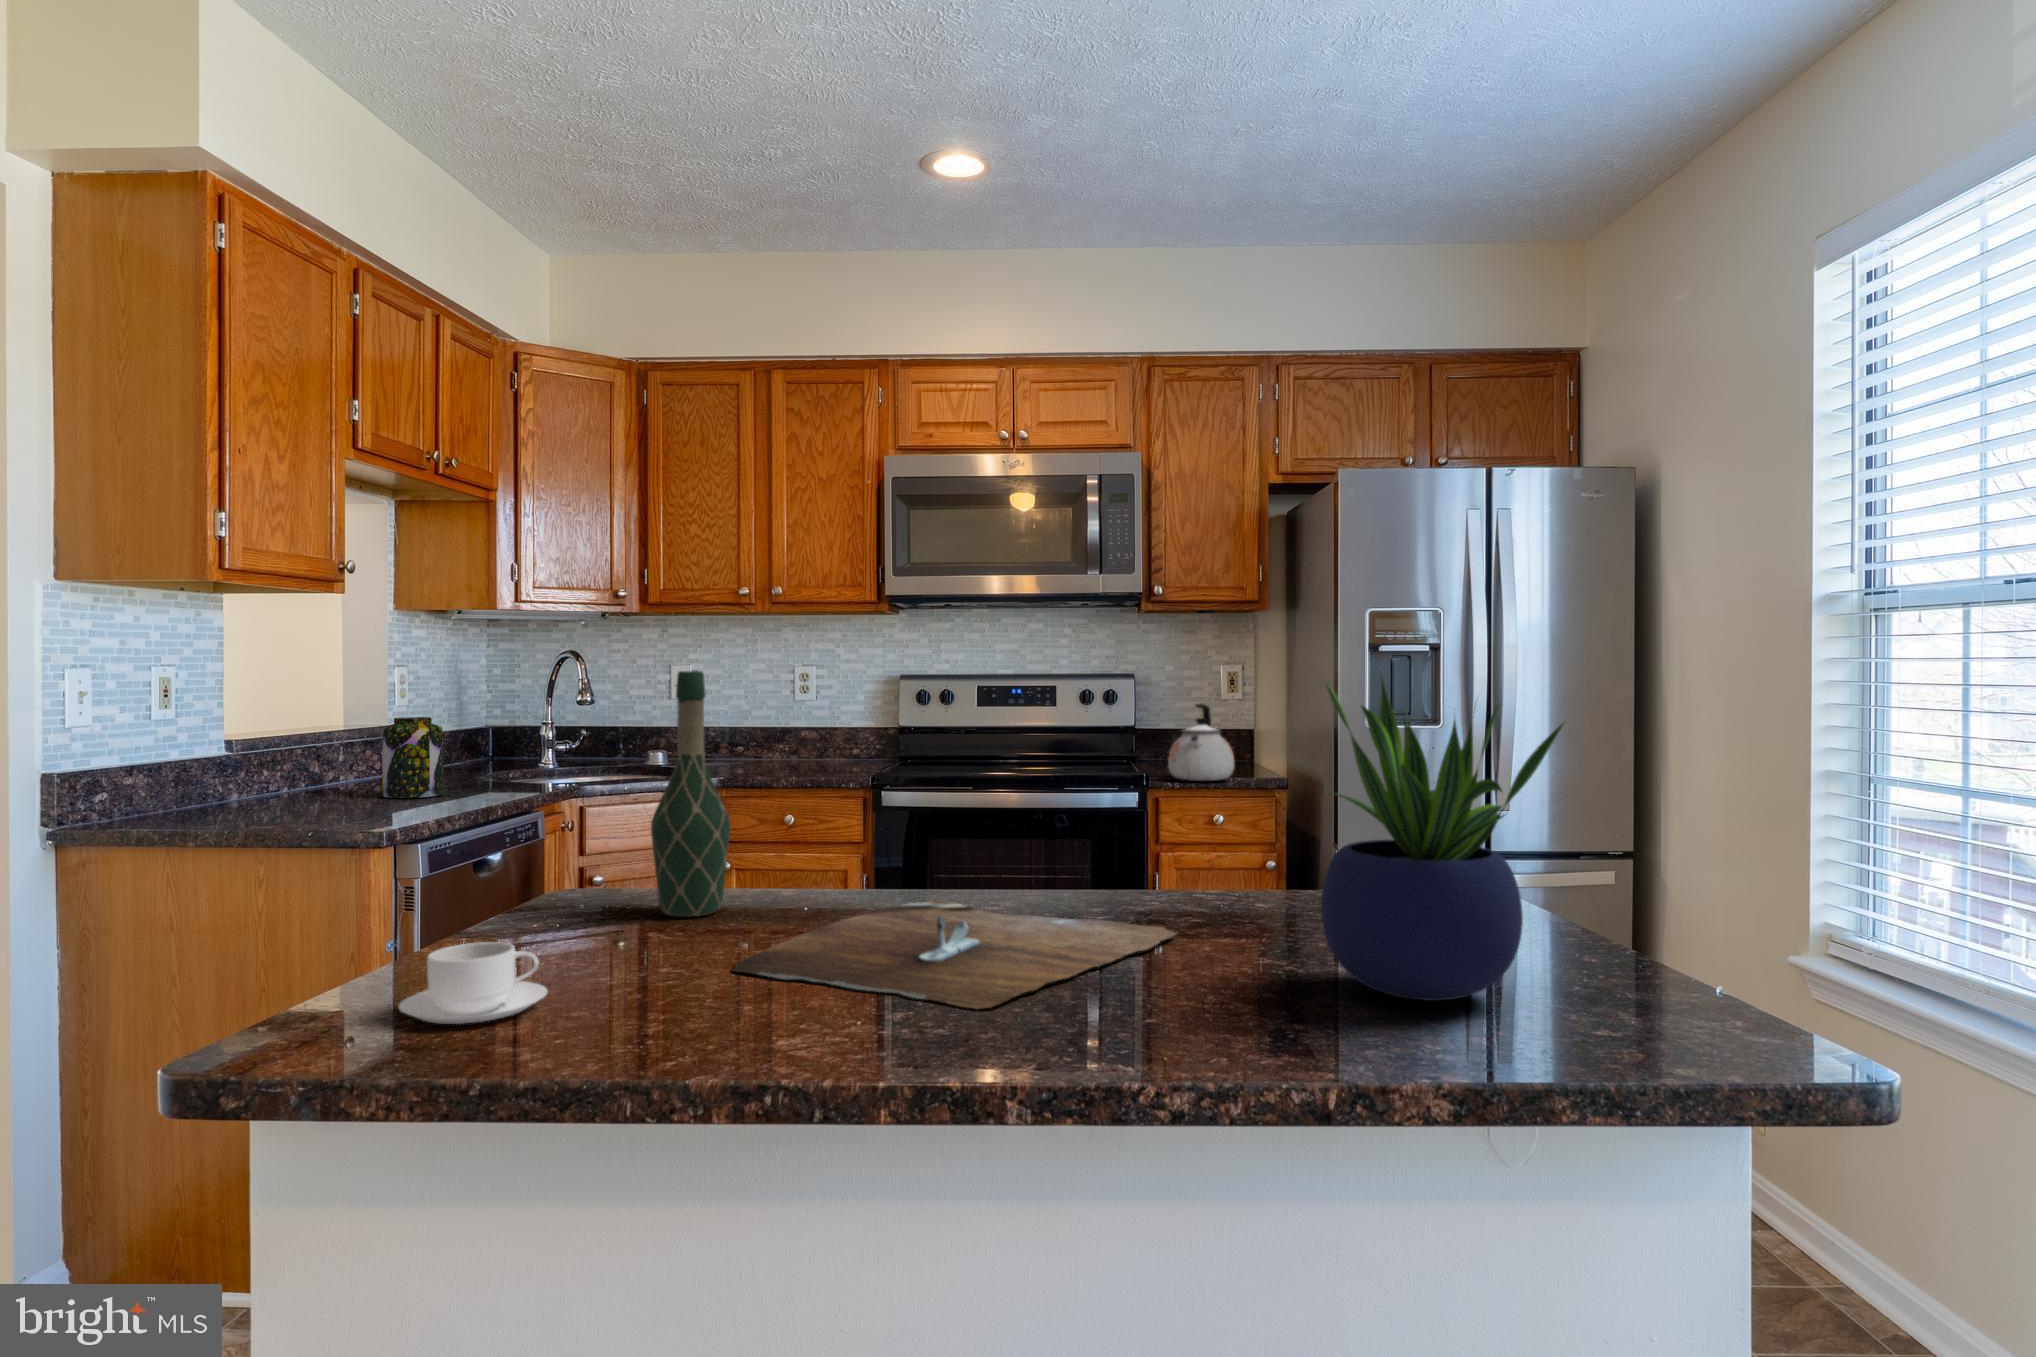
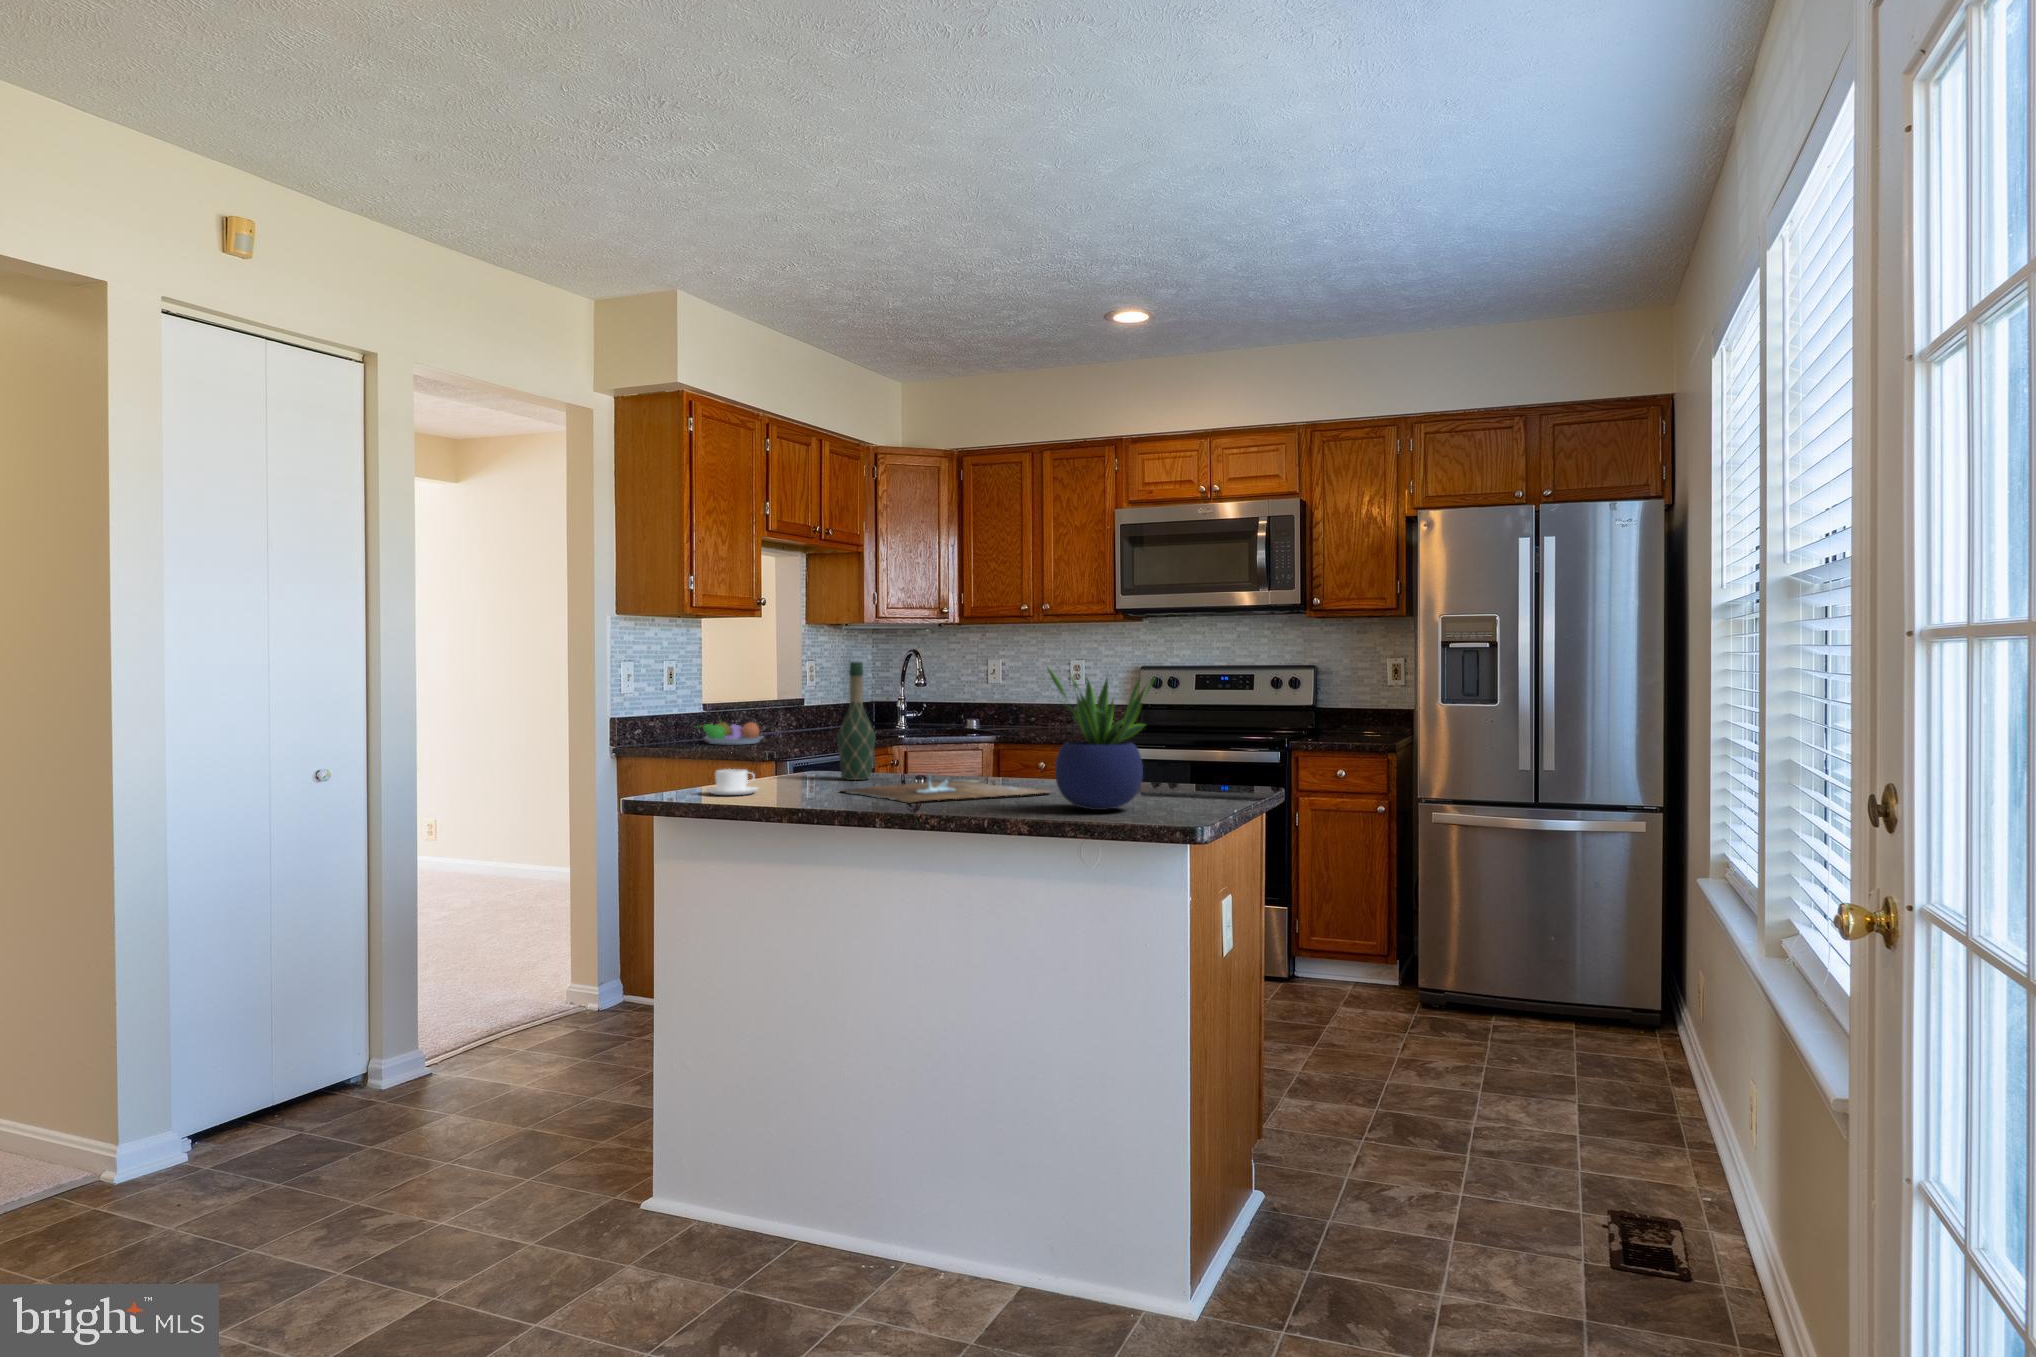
kettle: present [1168,704,1234,781] -> none [1309,689,1361,748]
jar: present [382,717,443,798] -> none [786,692,820,741]
fruit bowl: none [214,767,349,813] -> present [697,721,763,745]

